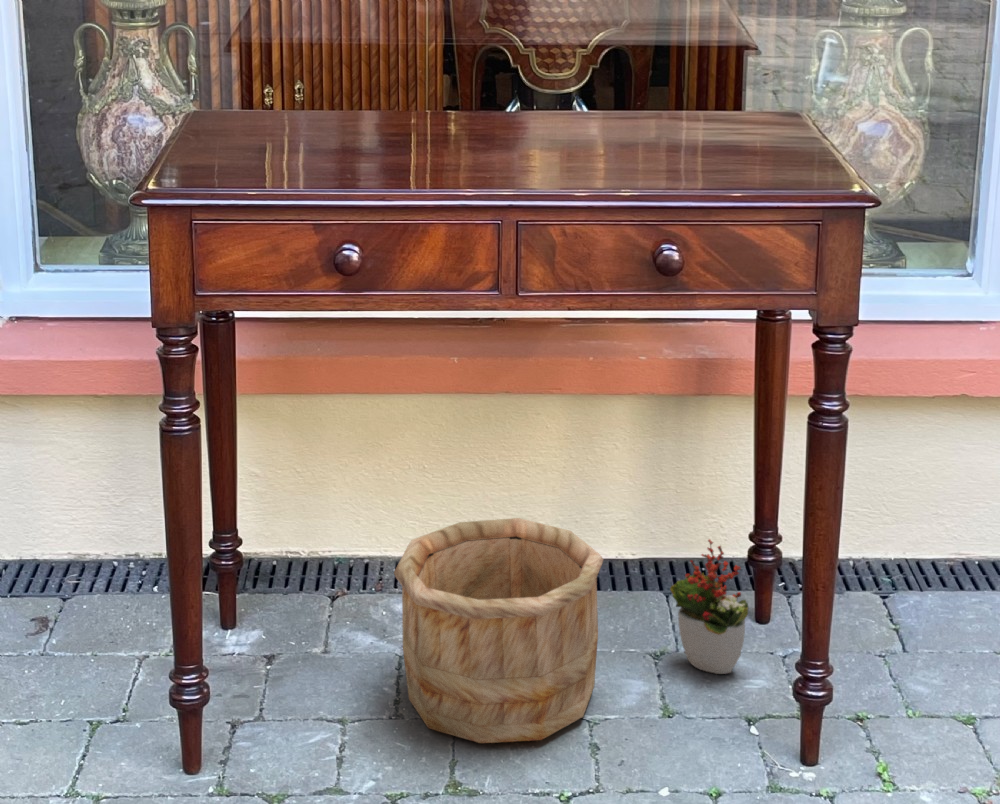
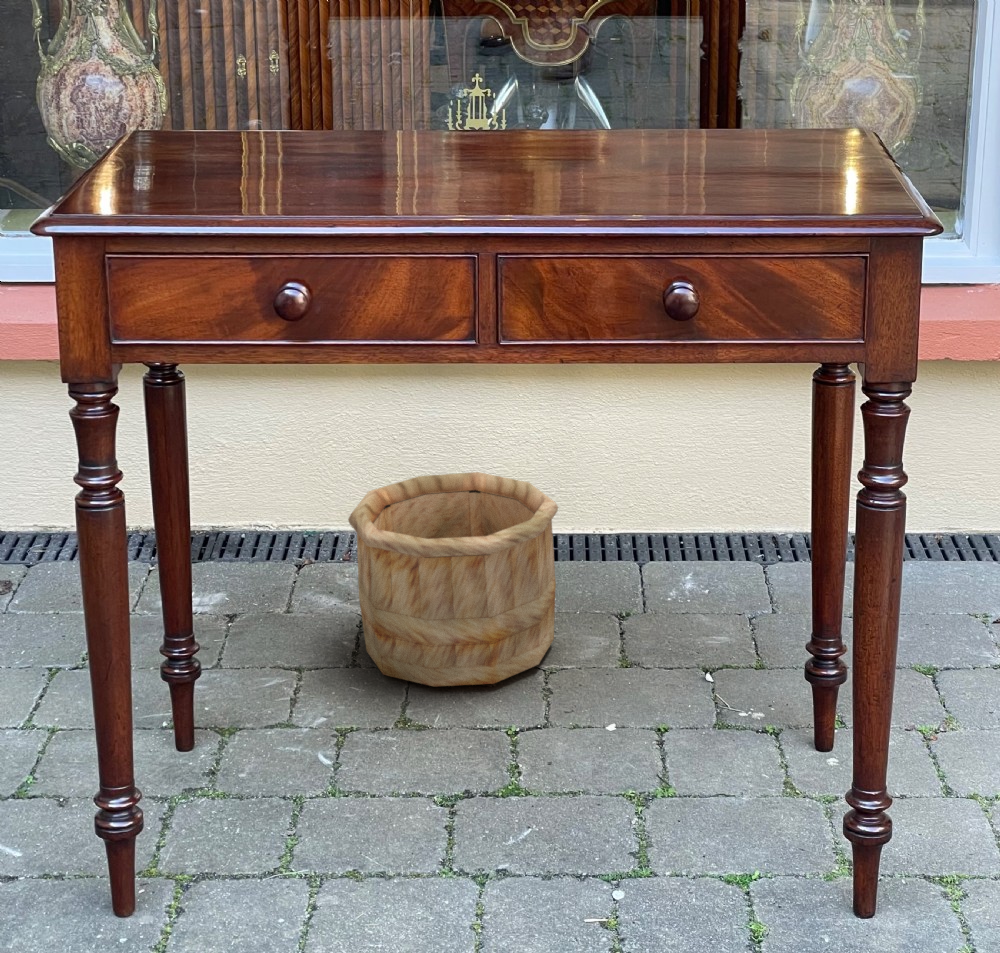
decorative plant: present [670,540,748,674] -> none [633,492,711,630]

